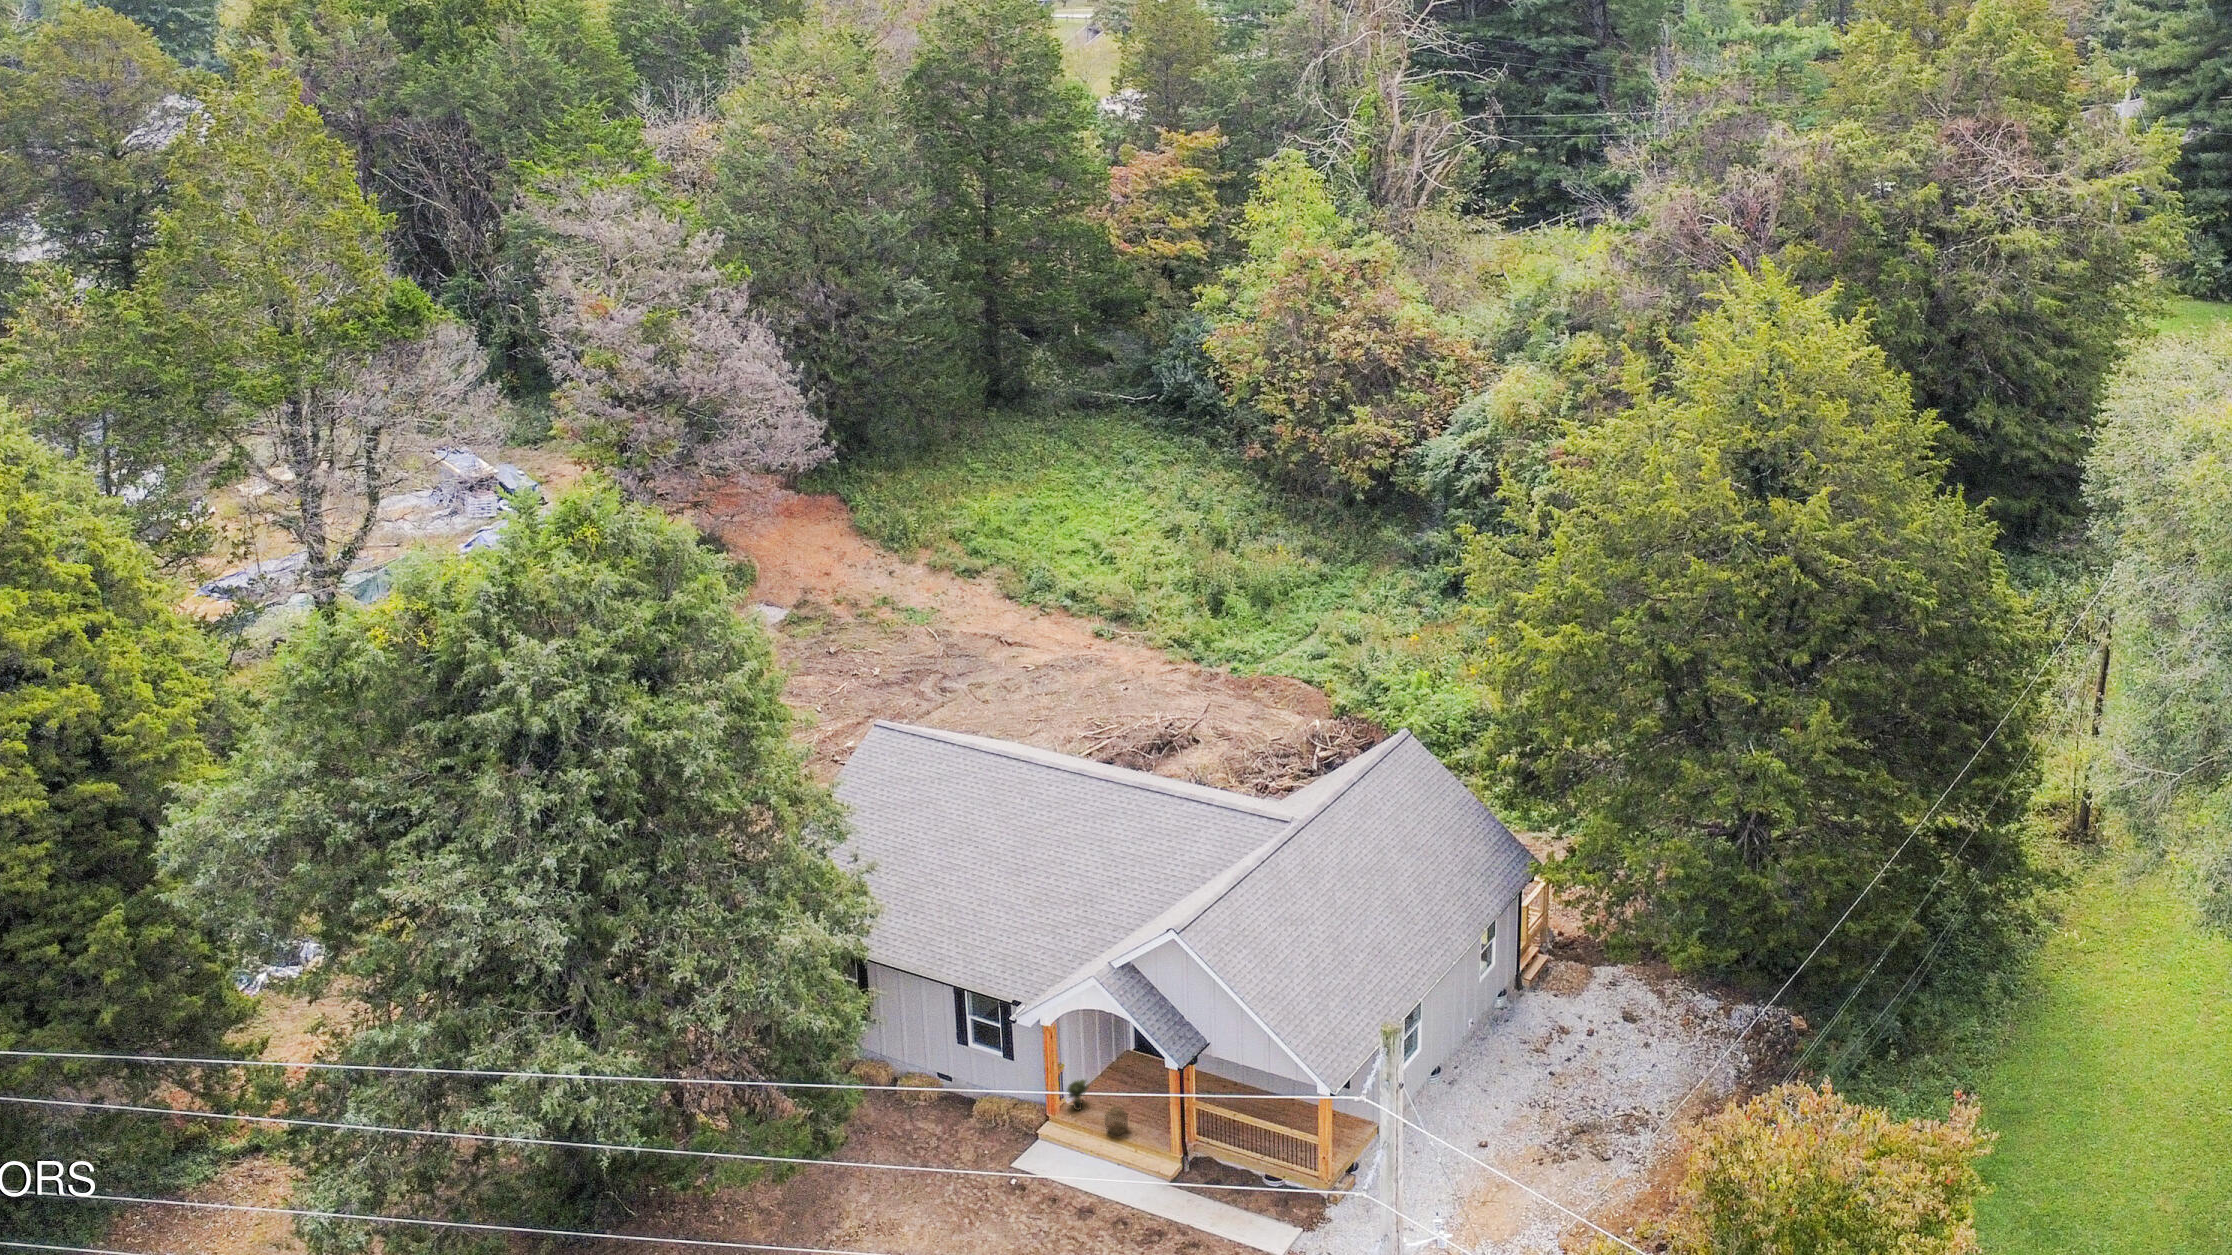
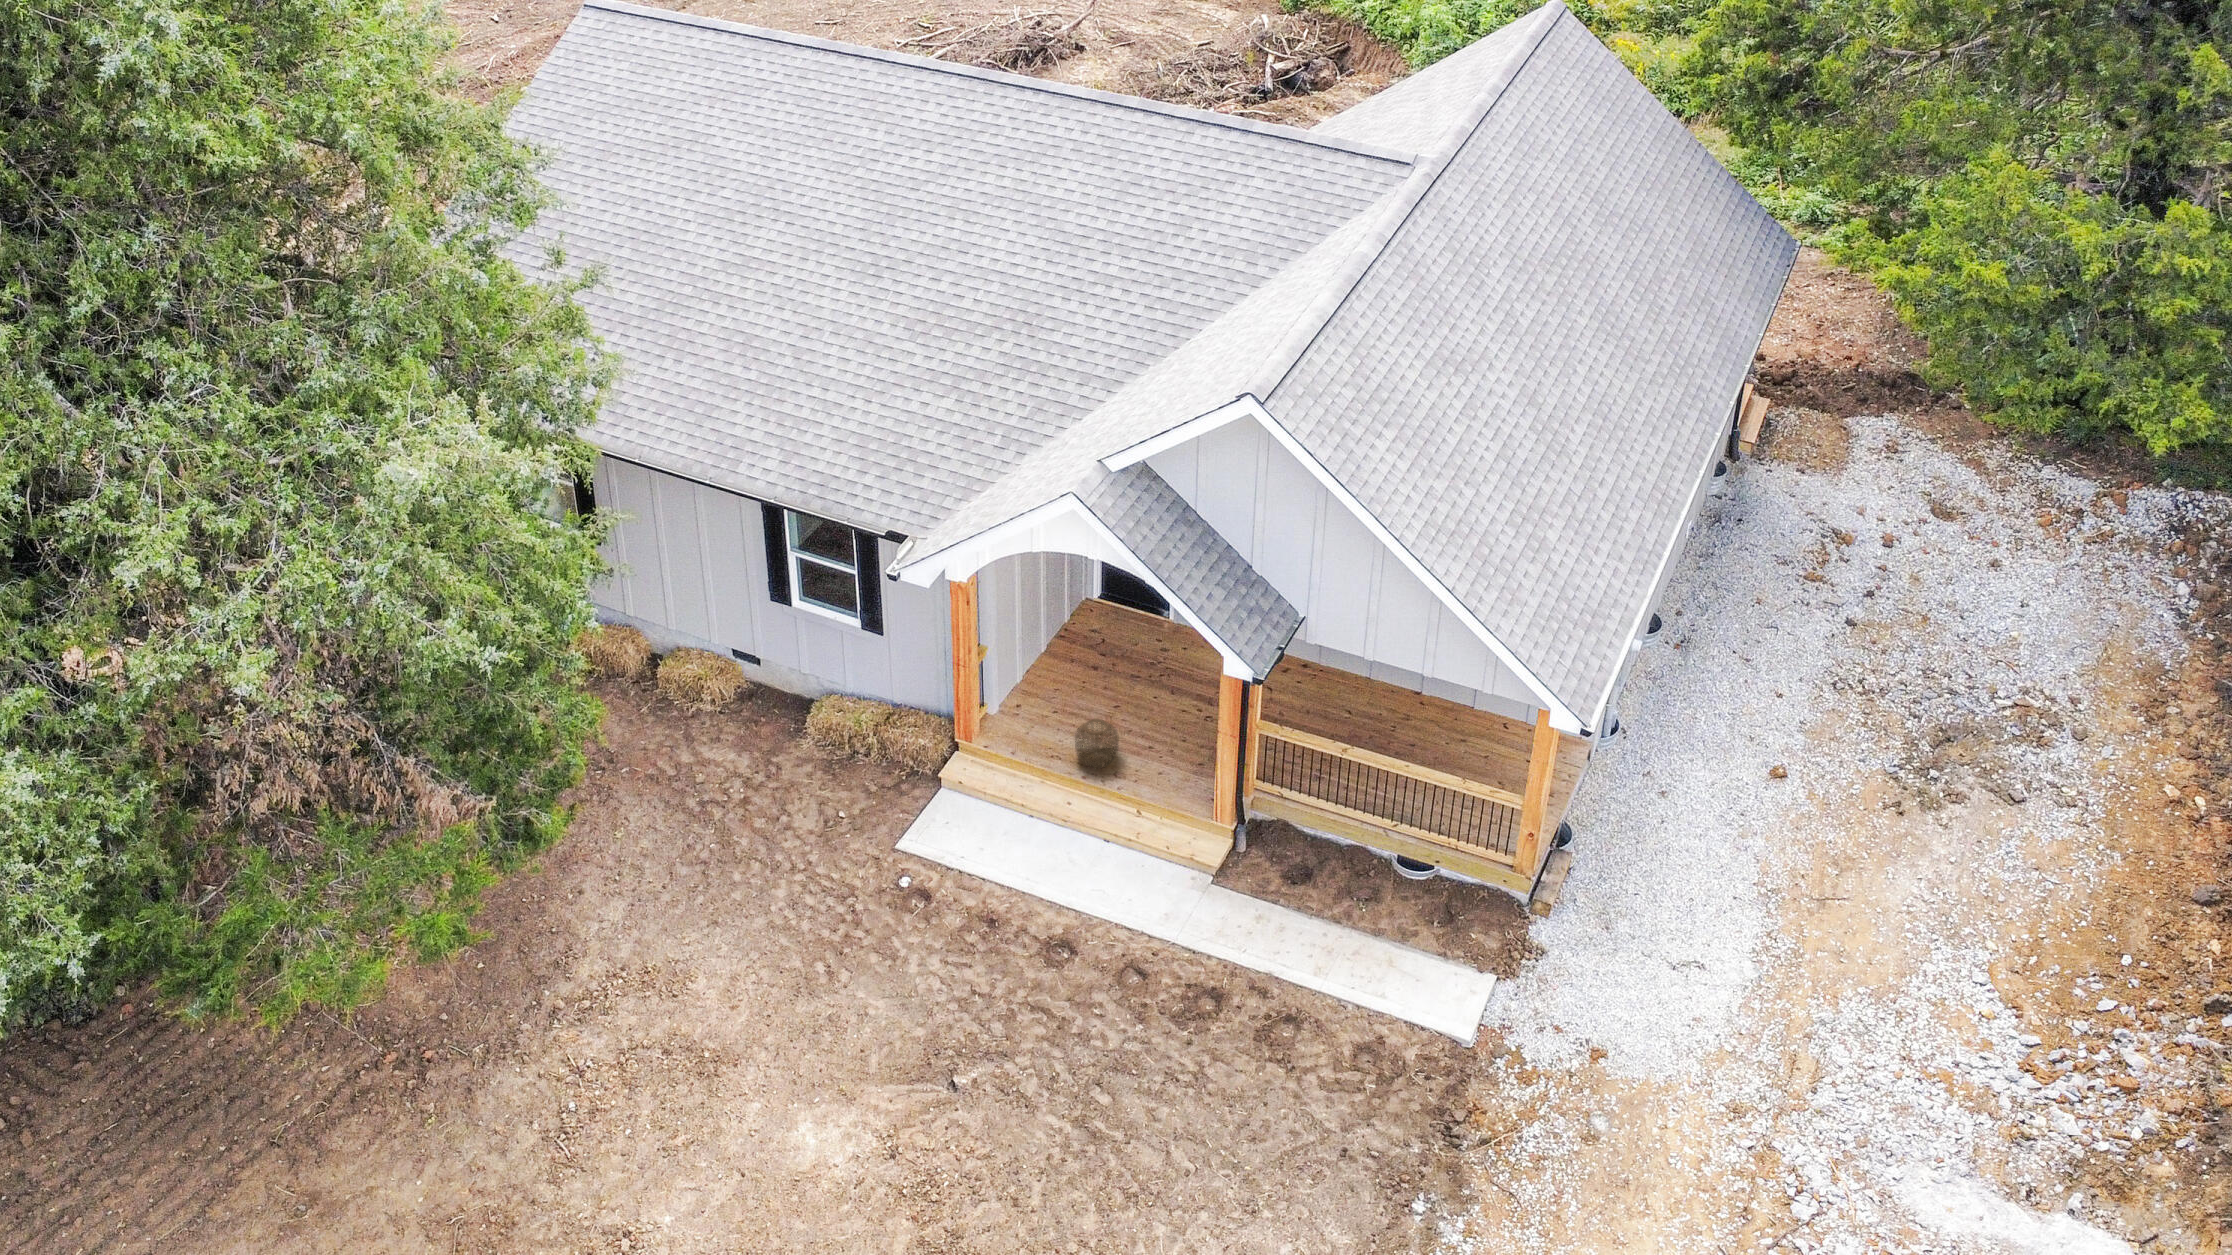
potted plant: present [1067,1080,1089,1110] -> none [993,659,1038,713]

